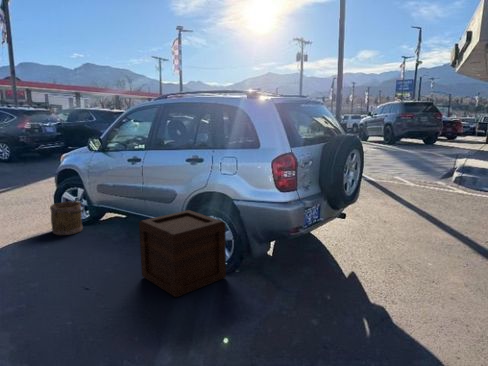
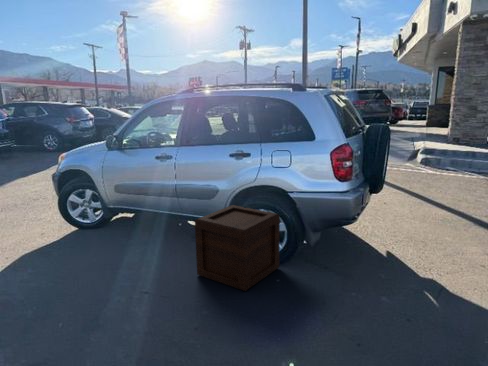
bucket: present [50,201,84,235] -> none [61,202,98,241]

